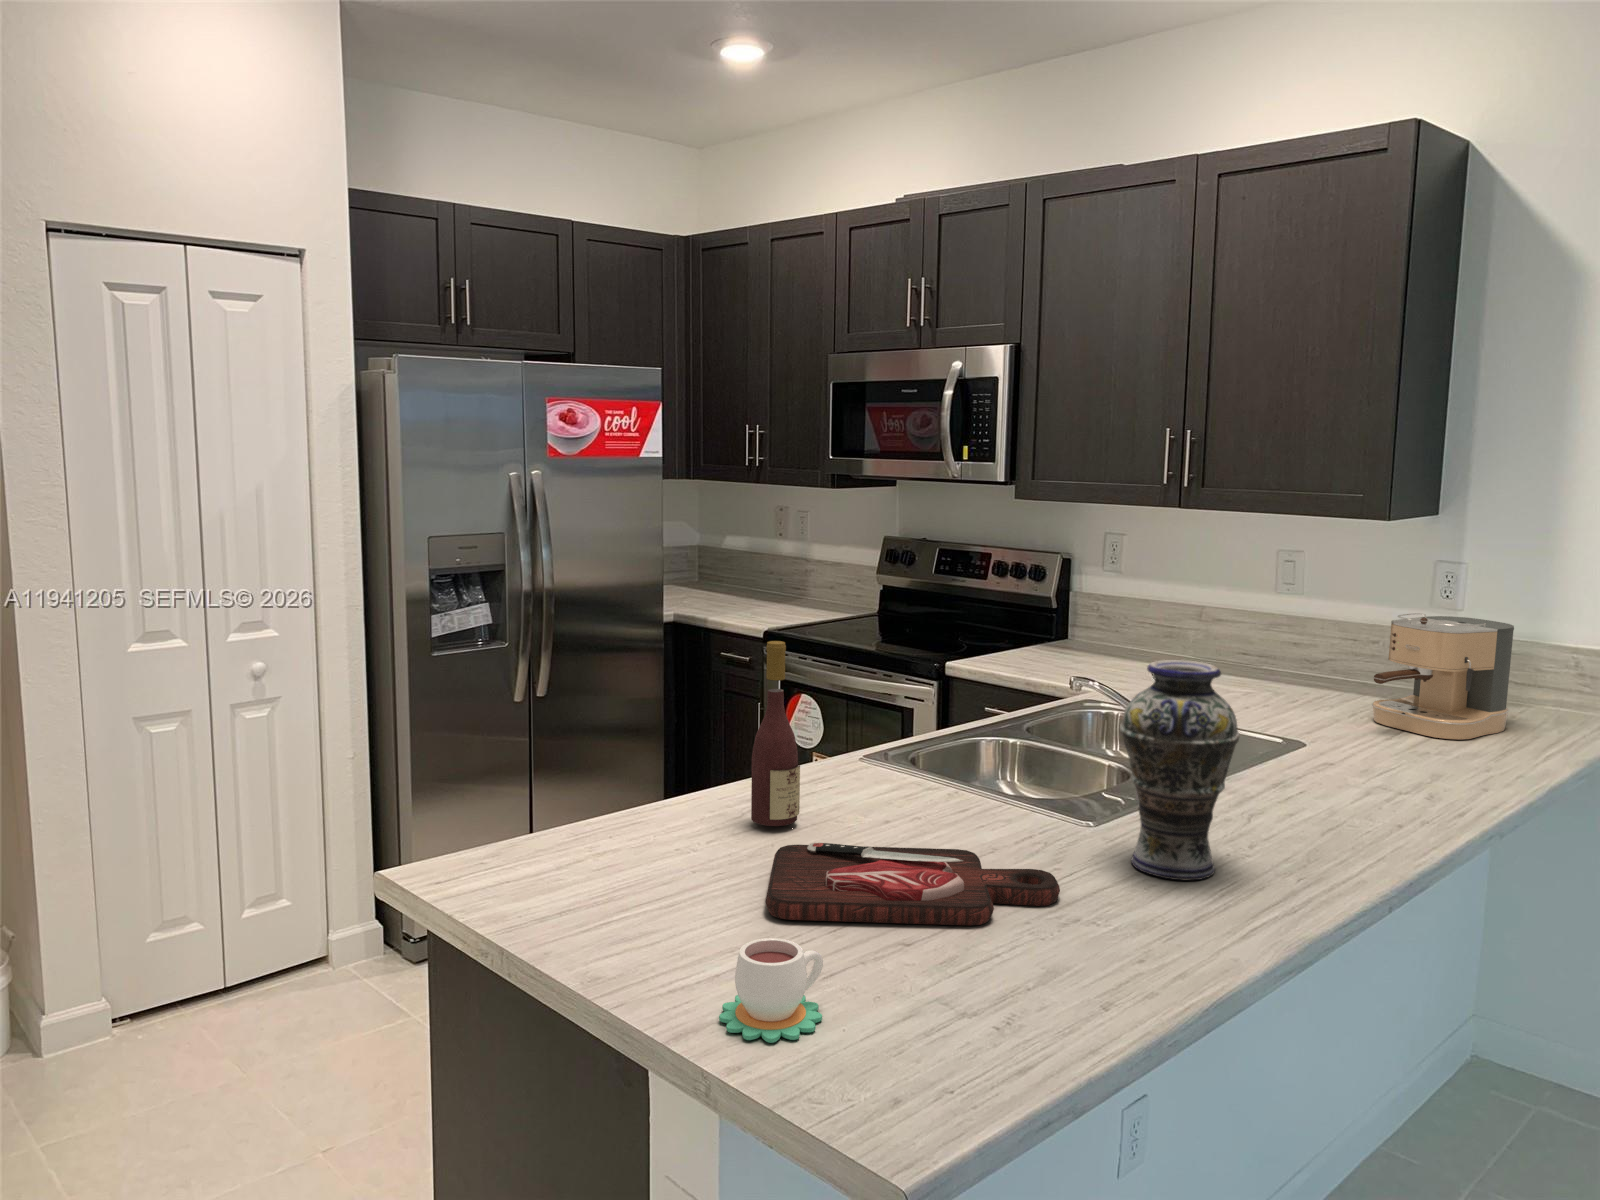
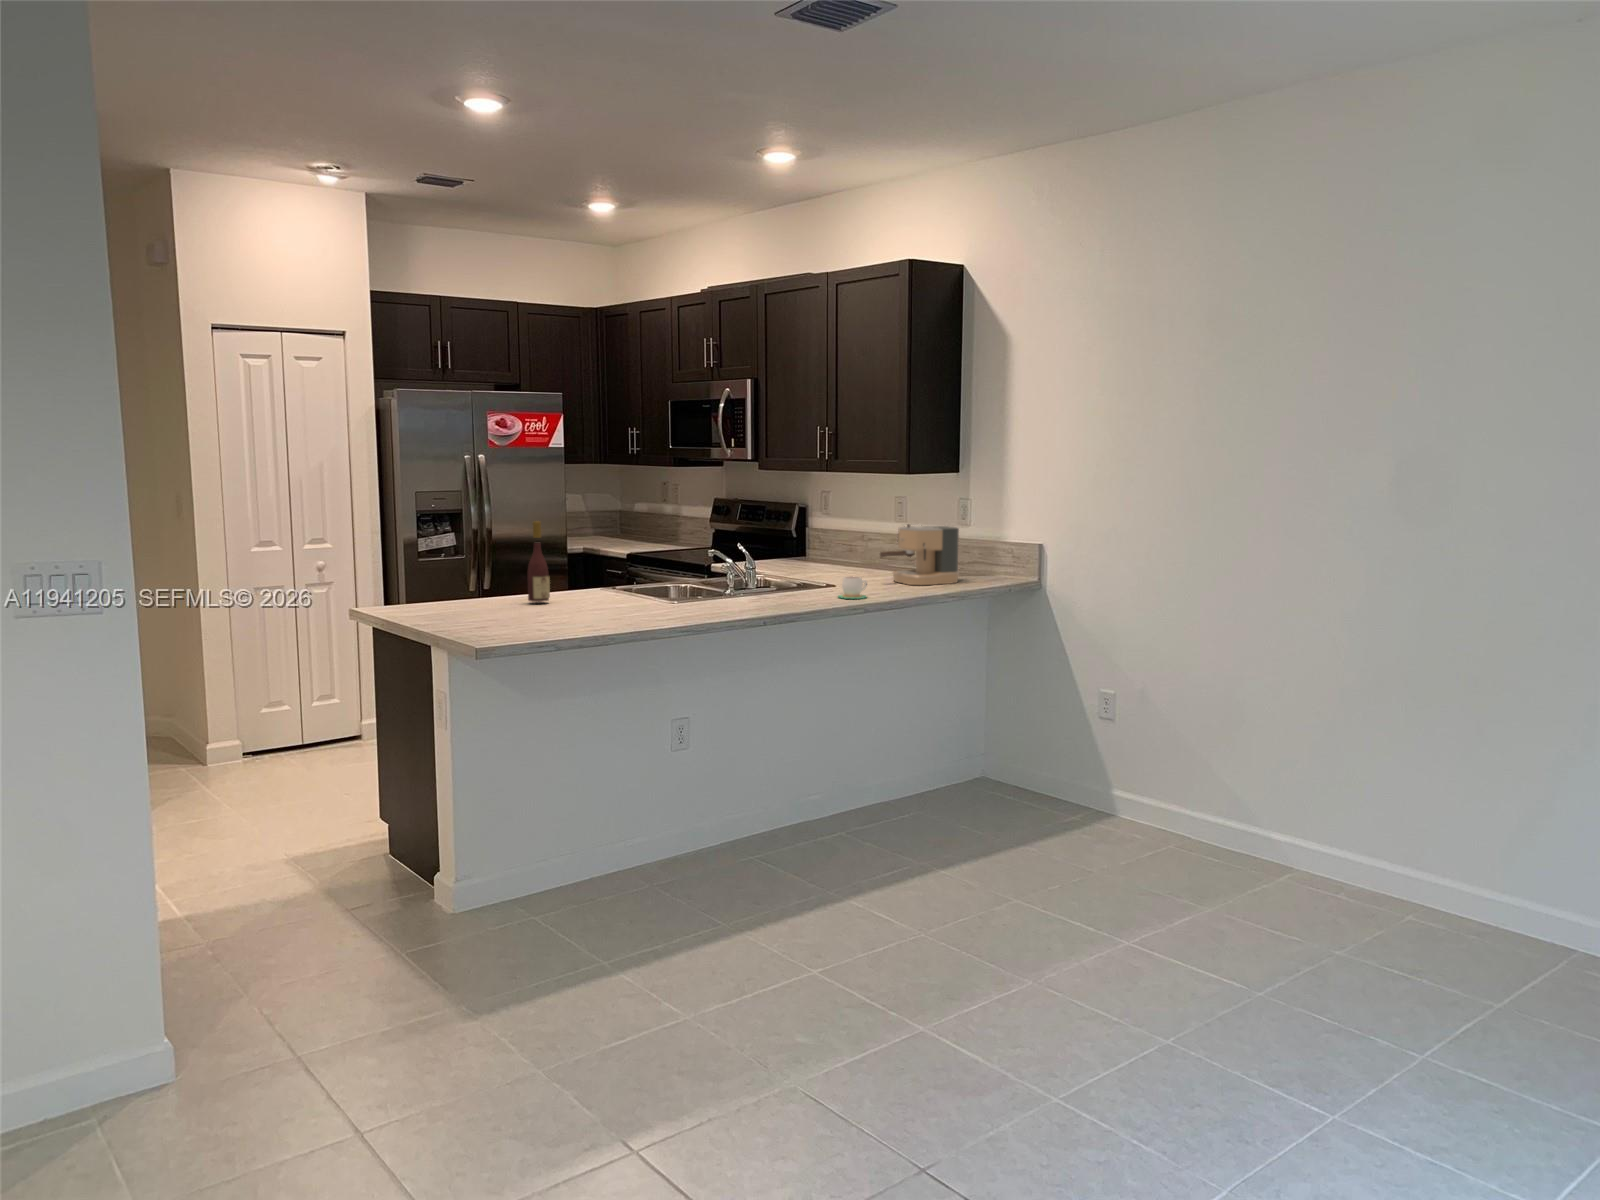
vase: present [1120,660,1240,880] -> none [666,524,715,613]
cutting board: present [765,843,1060,926] -> none [508,600,631,620]
mug: present [719,938,823,1043] -> present [838,576,867,599]

